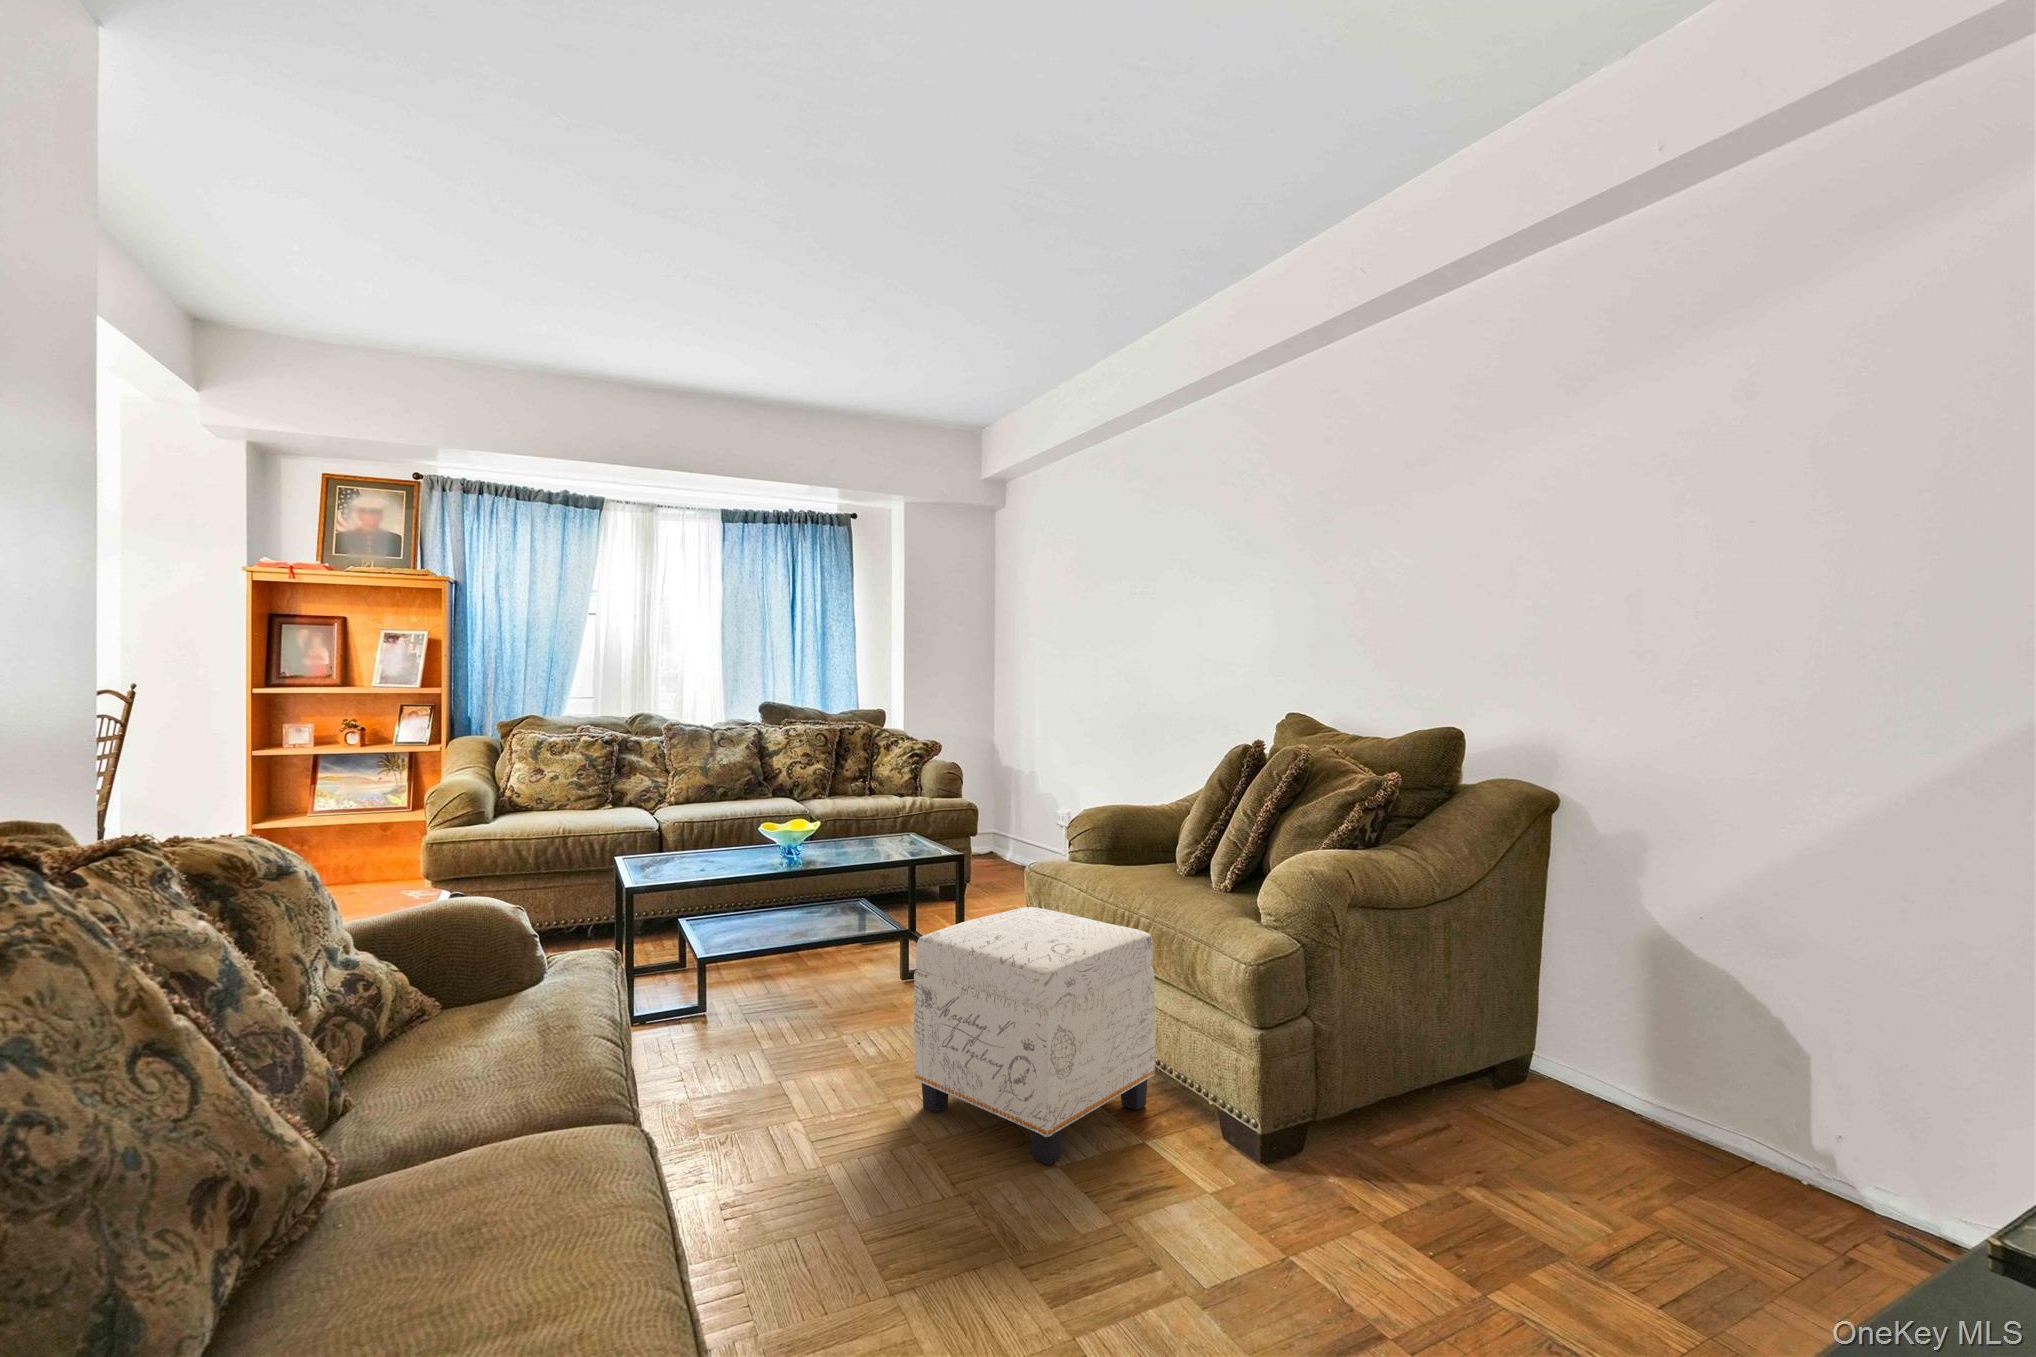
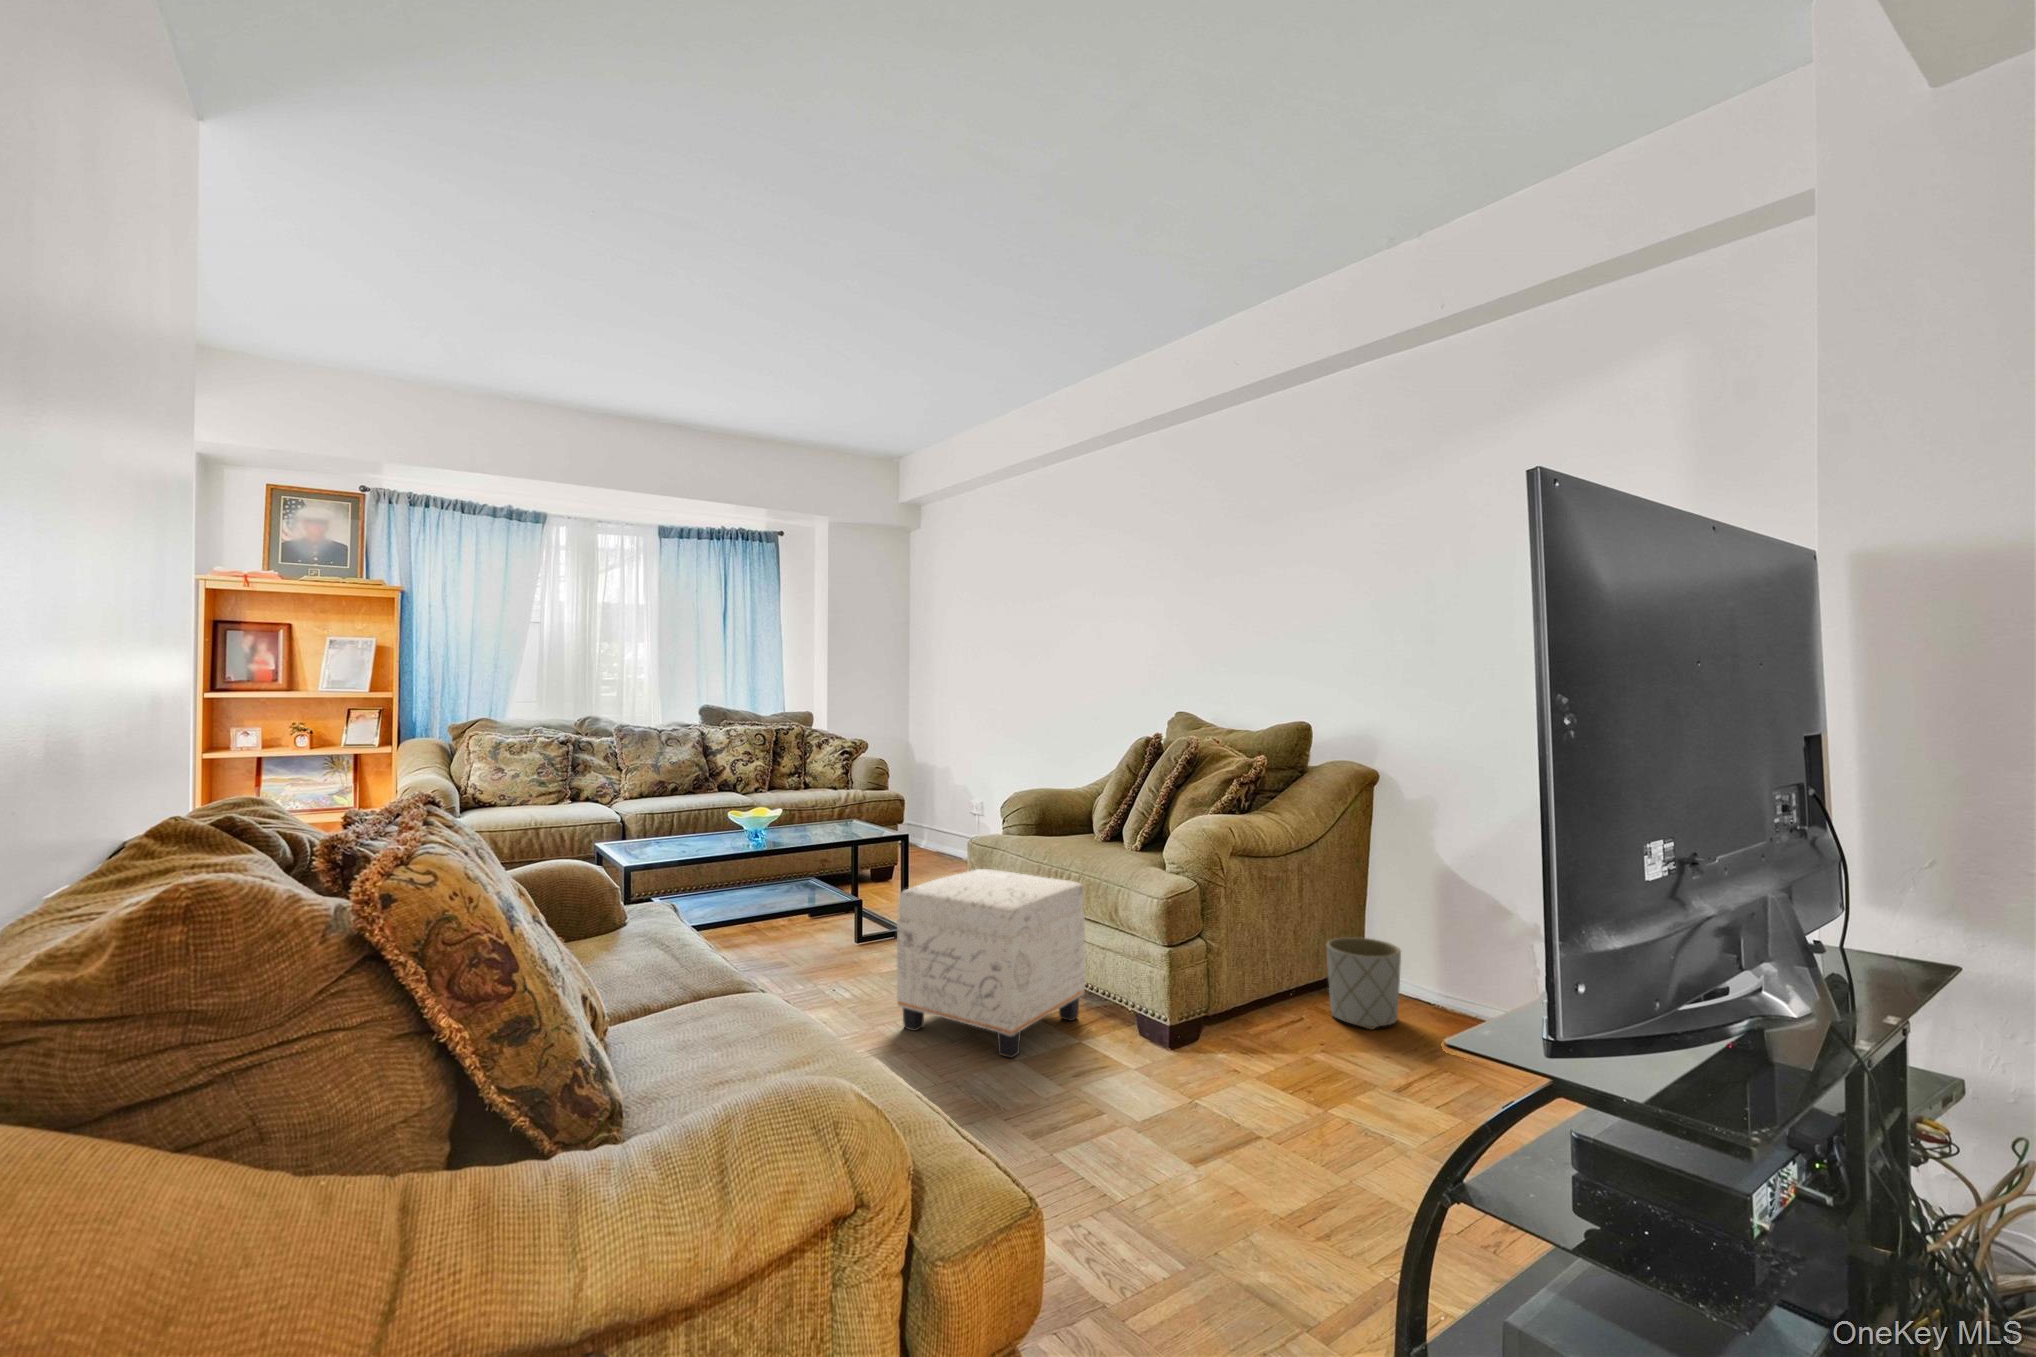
planter: none [1484,1017,1593,1152] -> present [1327,937,1401,1030]

